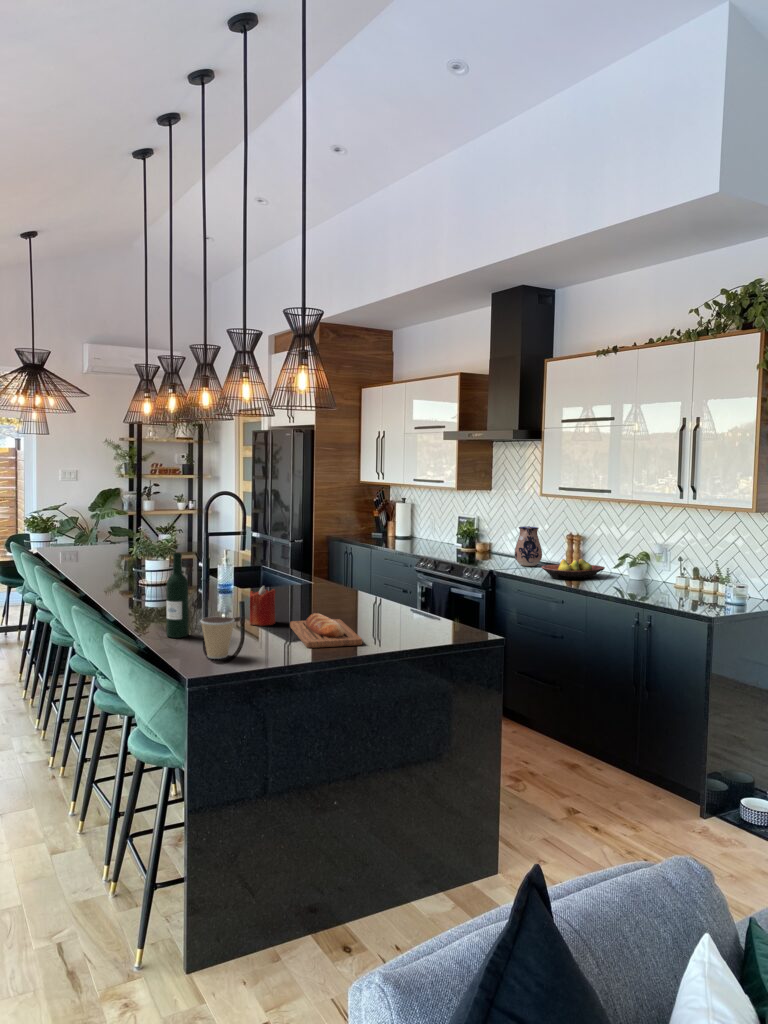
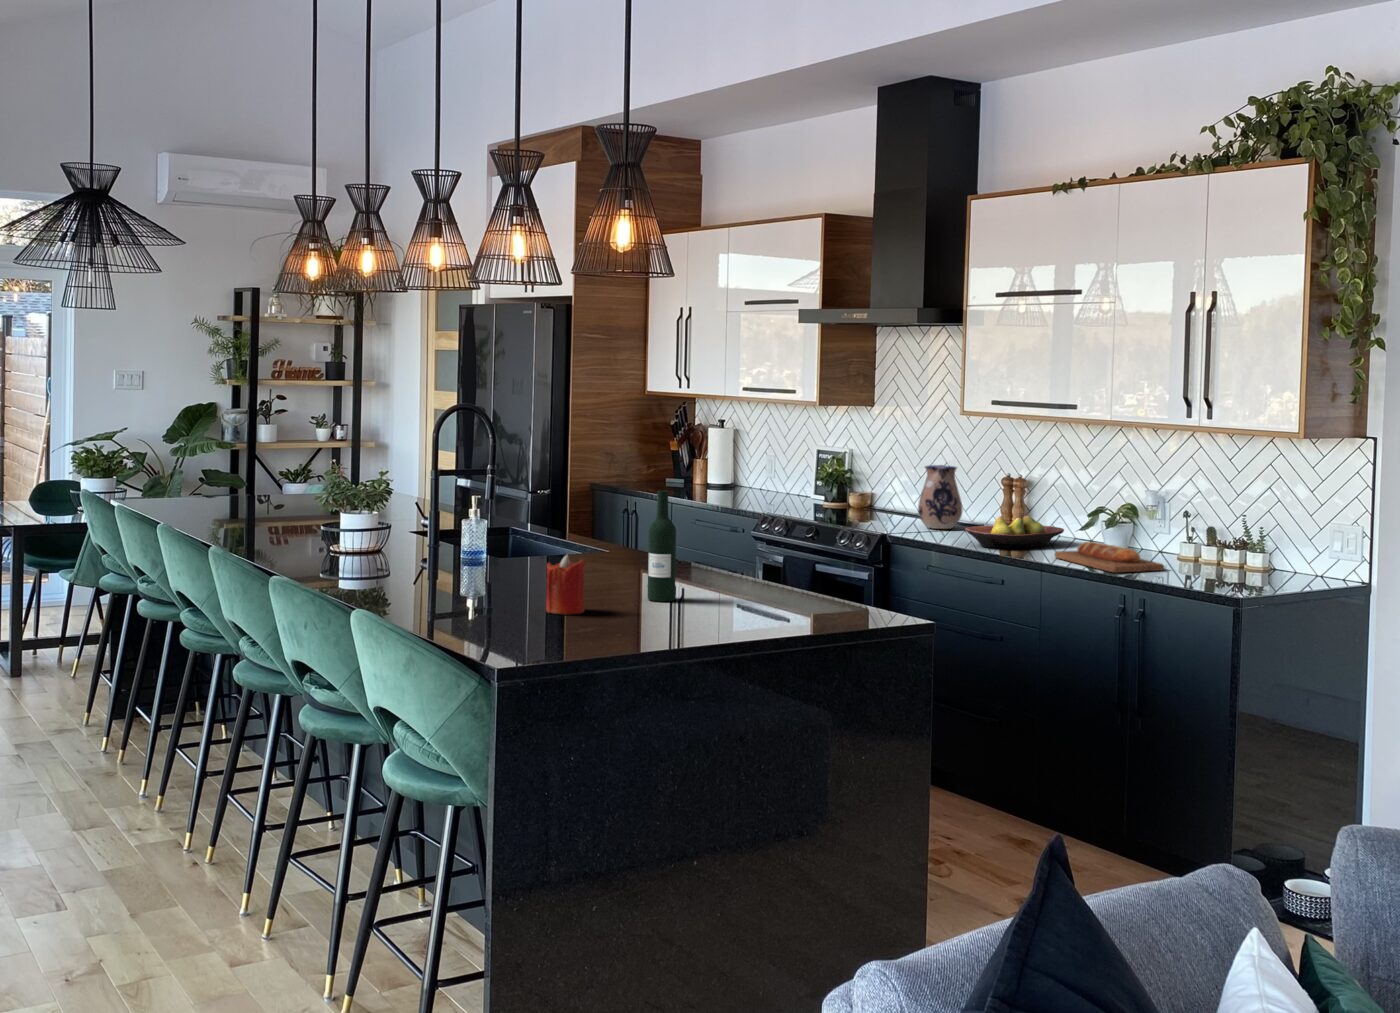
wine bottle: present [166,553,188,638] -> present [648,490,676,602]
bread loaf: present [290,613,362,648] -> present [1055,542,1164,573]
coffee cup: present [201,616,234,659] -> none [503,596,553,656]

